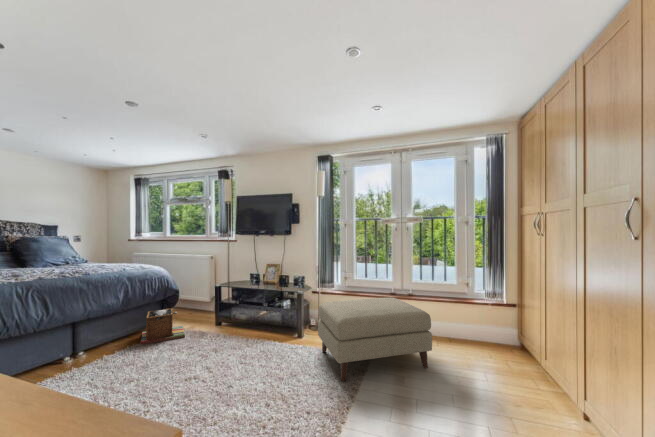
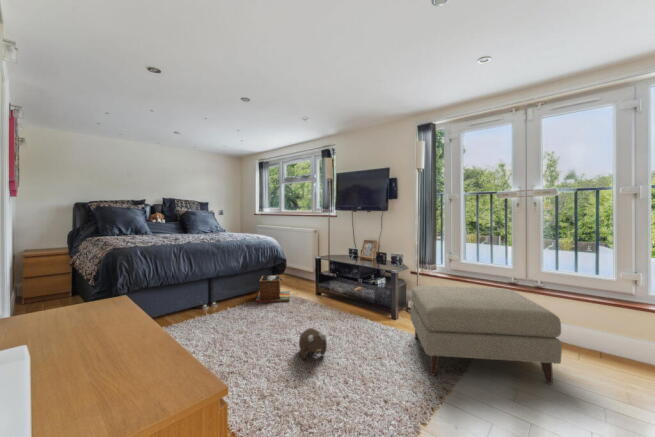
plush toy: none [210,359,243,394] -> present [299,328,327,359]

